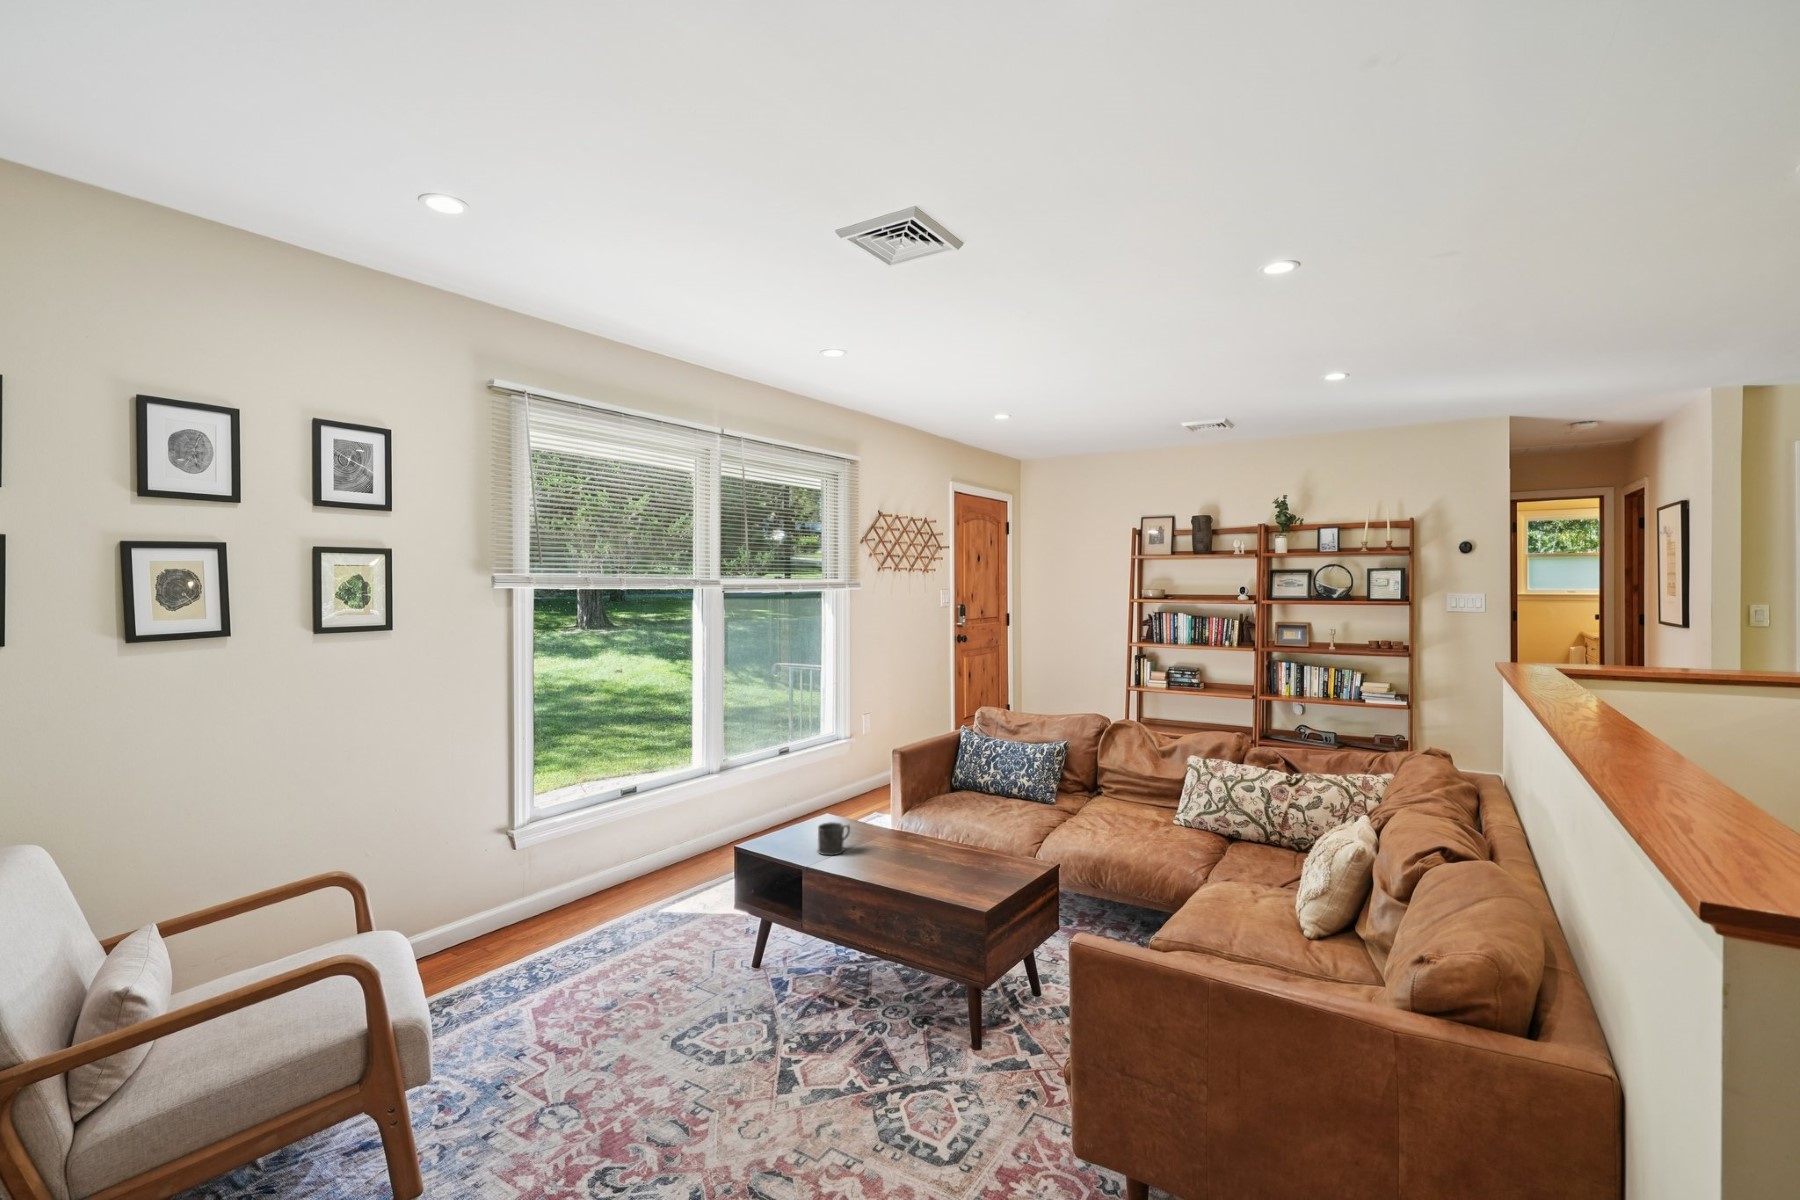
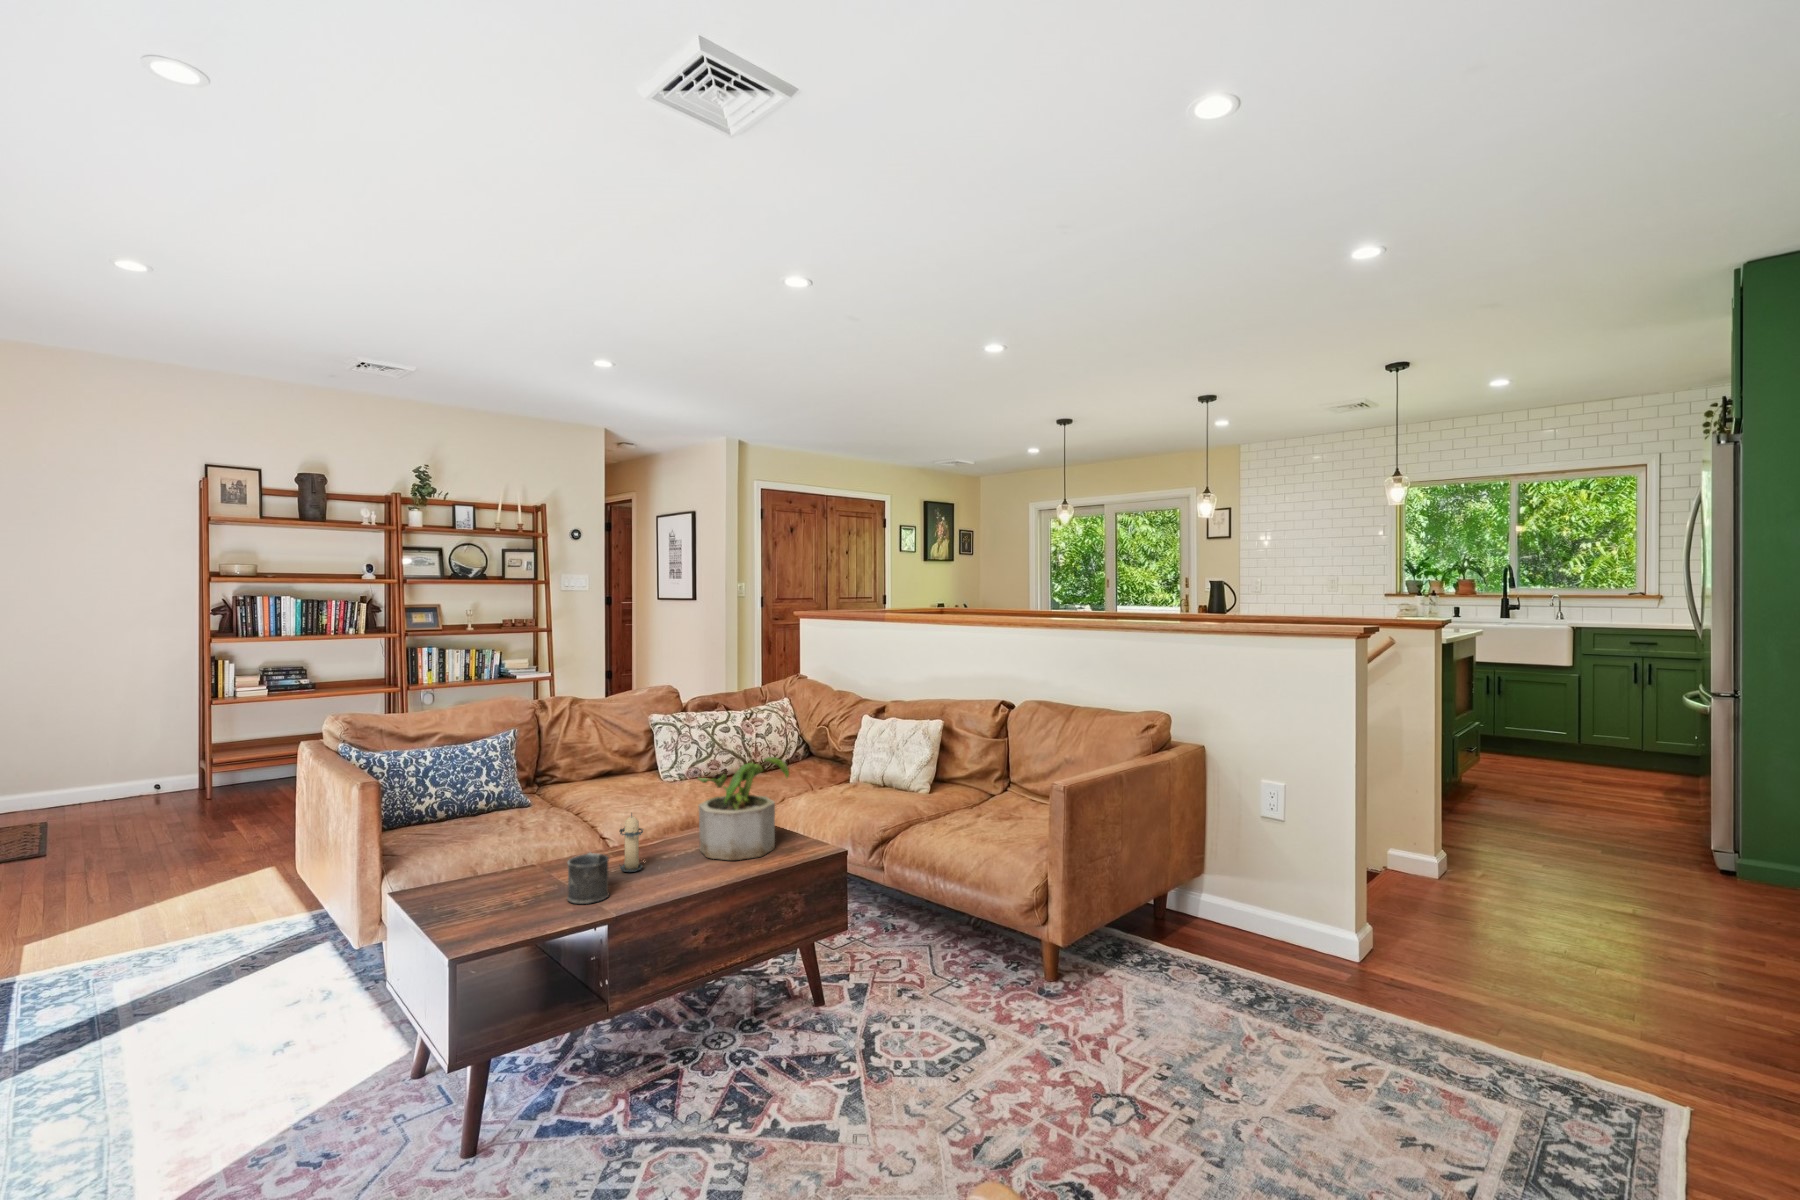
potted plant: none [918,801,1006,882] -> present [698,757,789,860]
candle: none [877,809,897,853] -> present [619,813,643,872]

